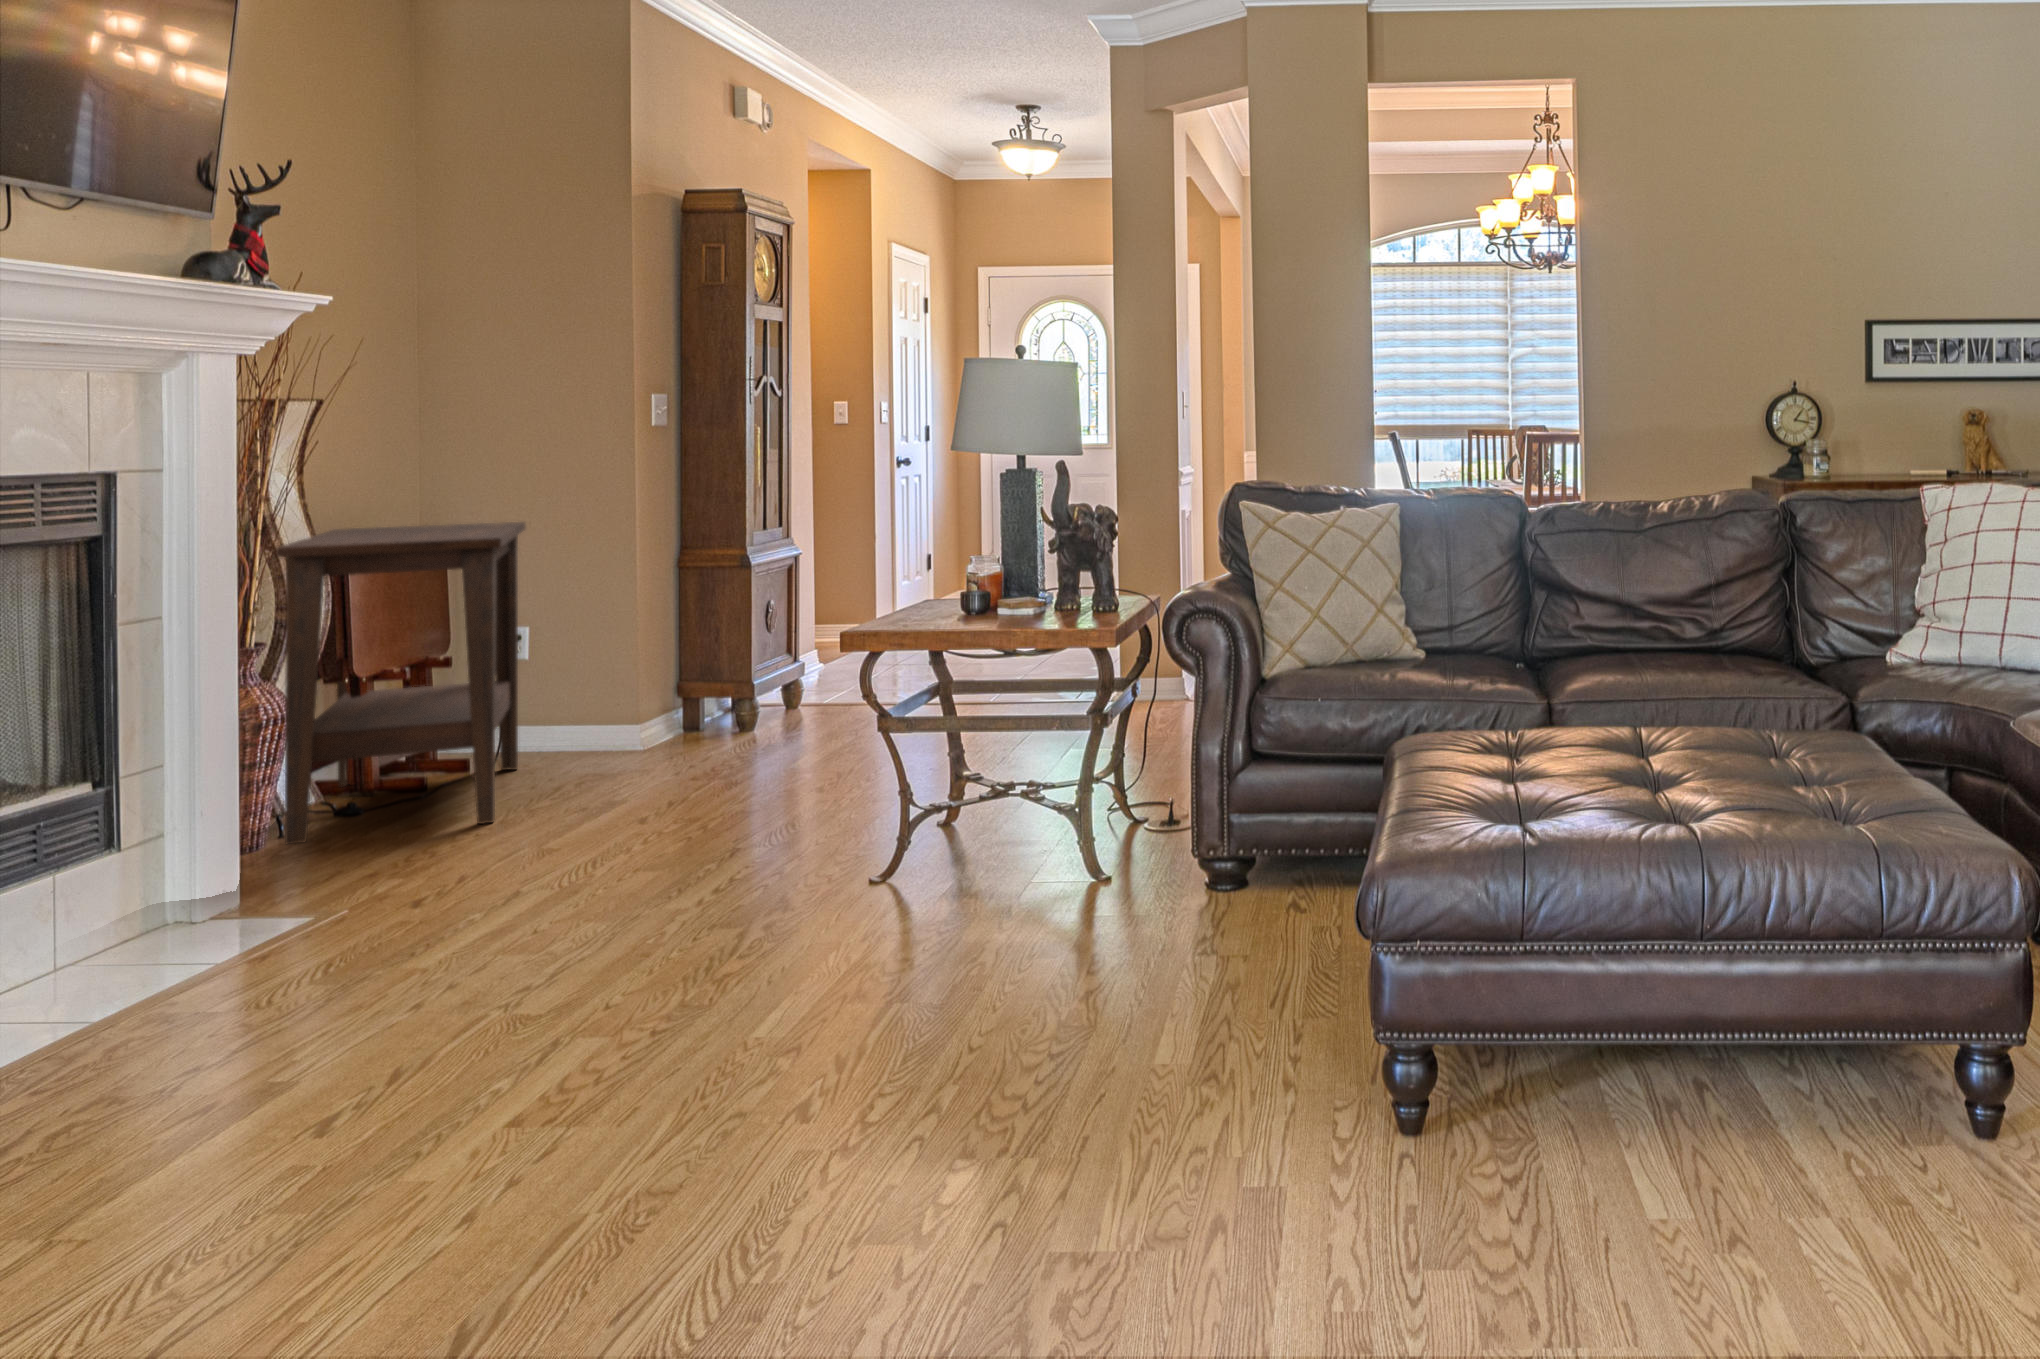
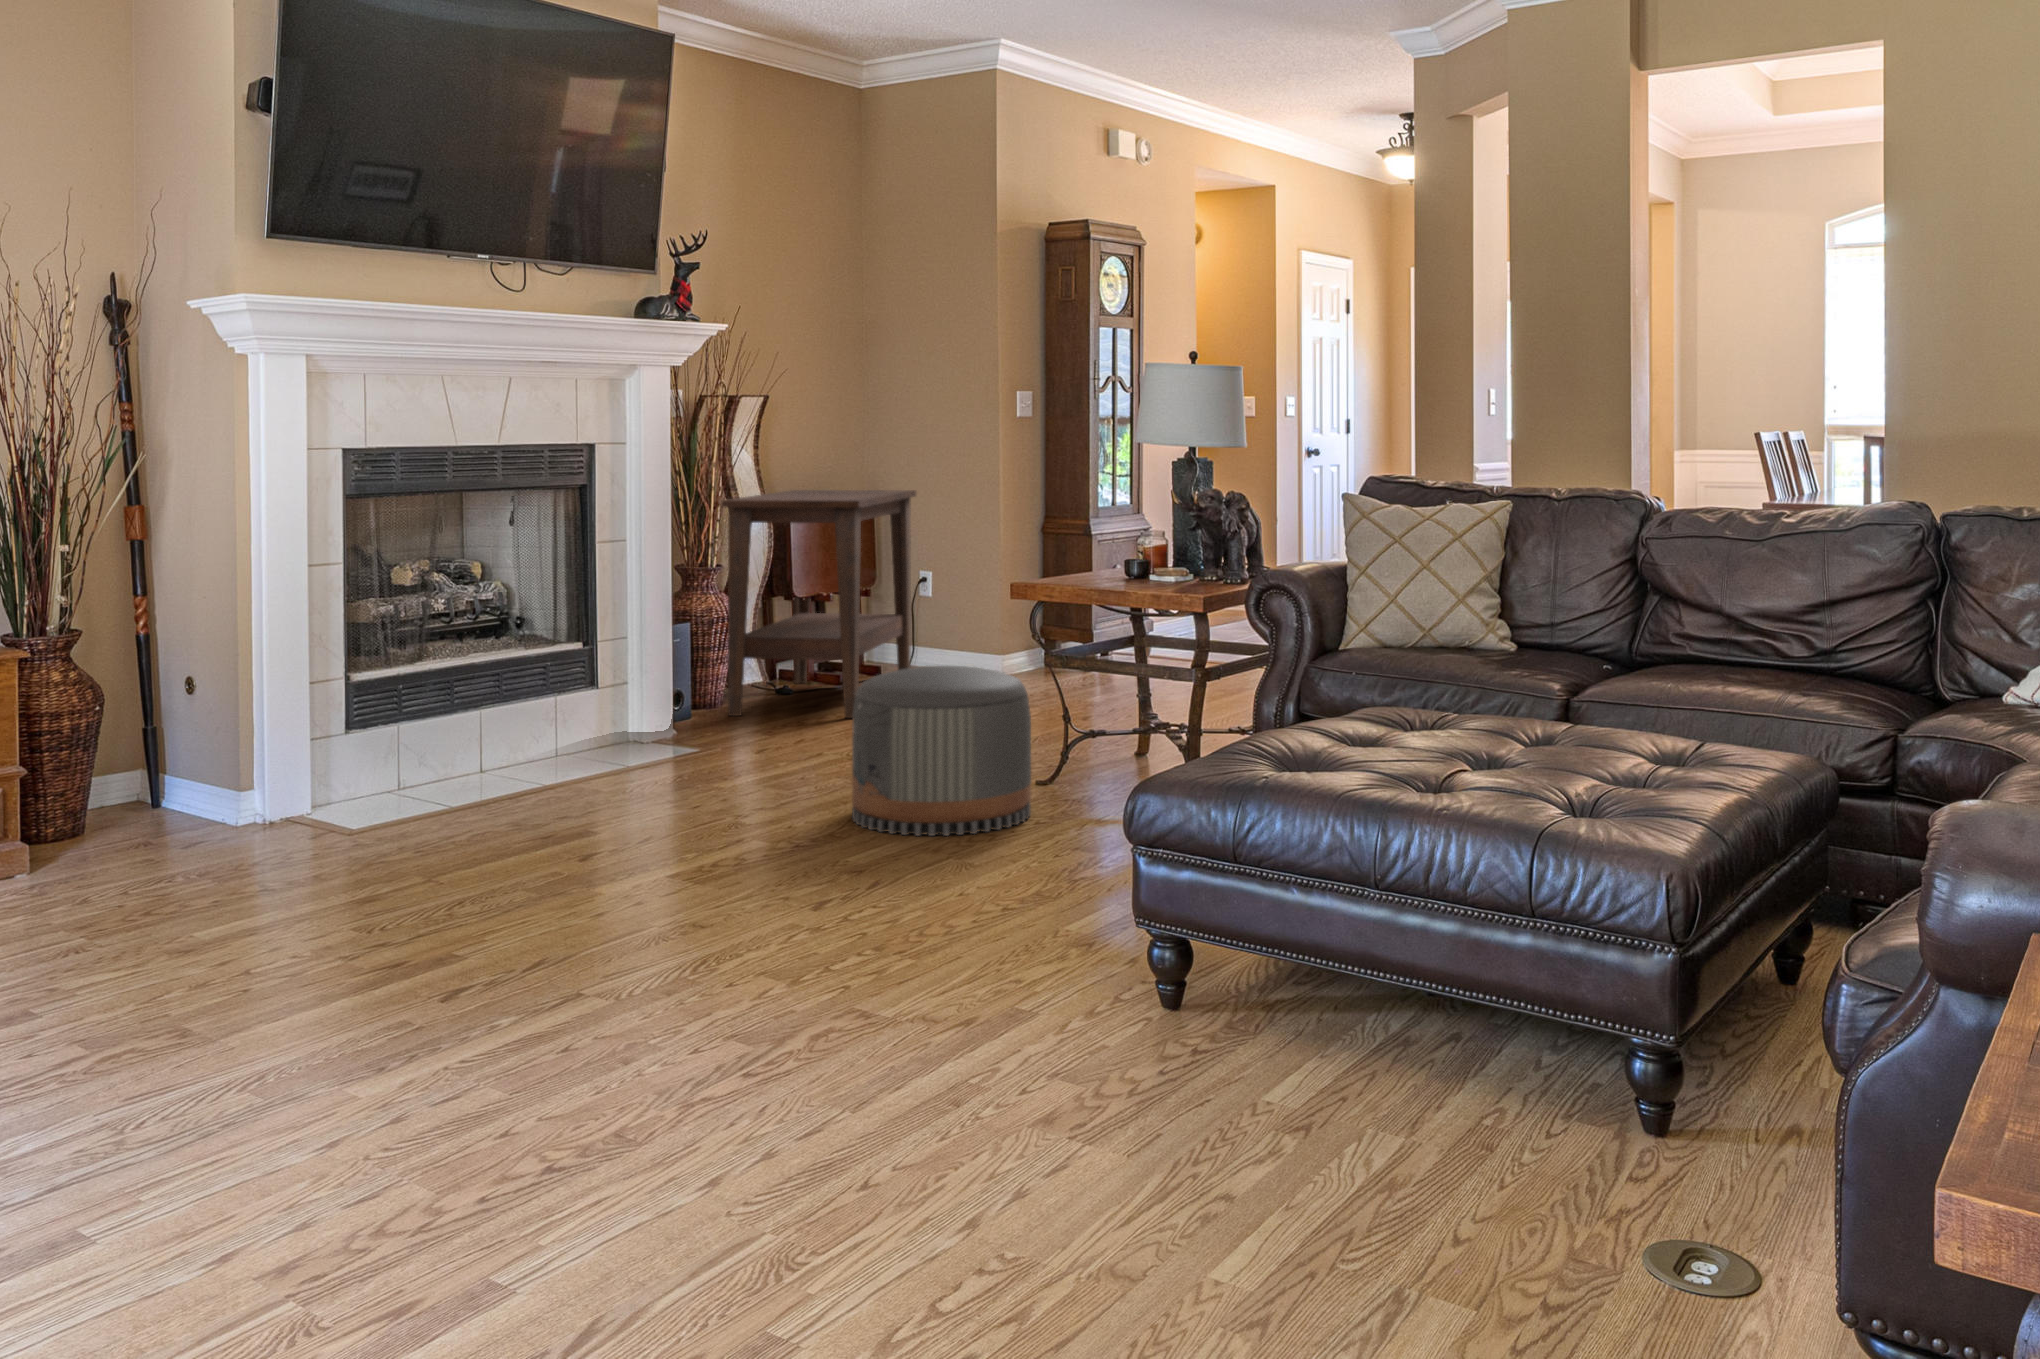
pouf: none [656,740,904,971] -> present [852,666,1031,836]

